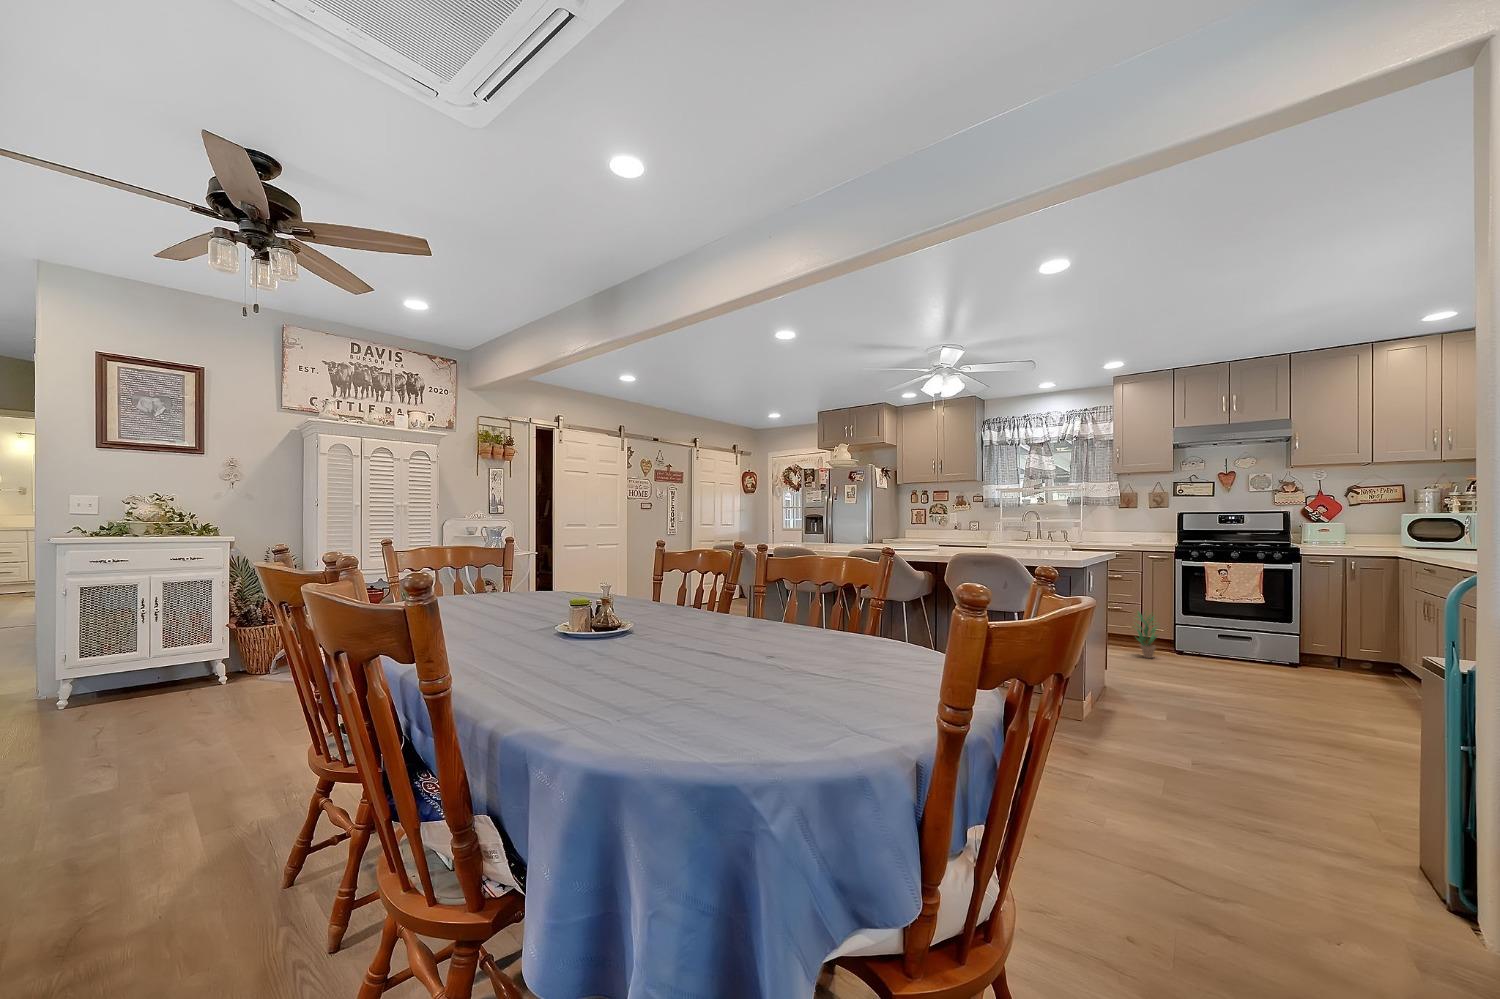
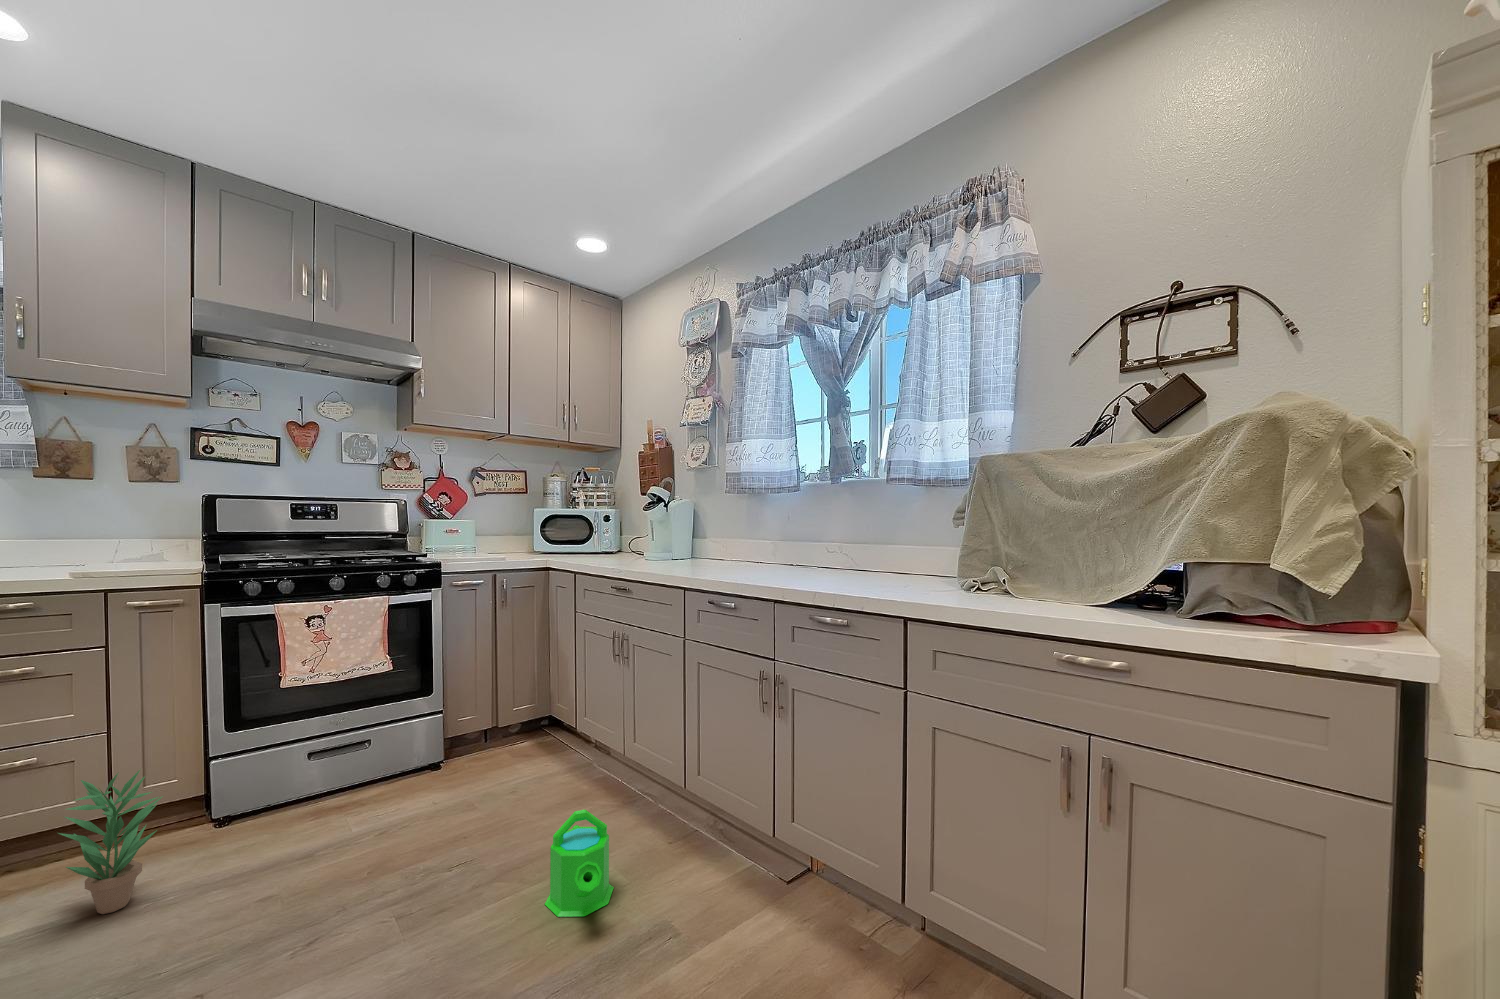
watering can: none [1307,665,1350,712] -> present [545,810,614,917]

